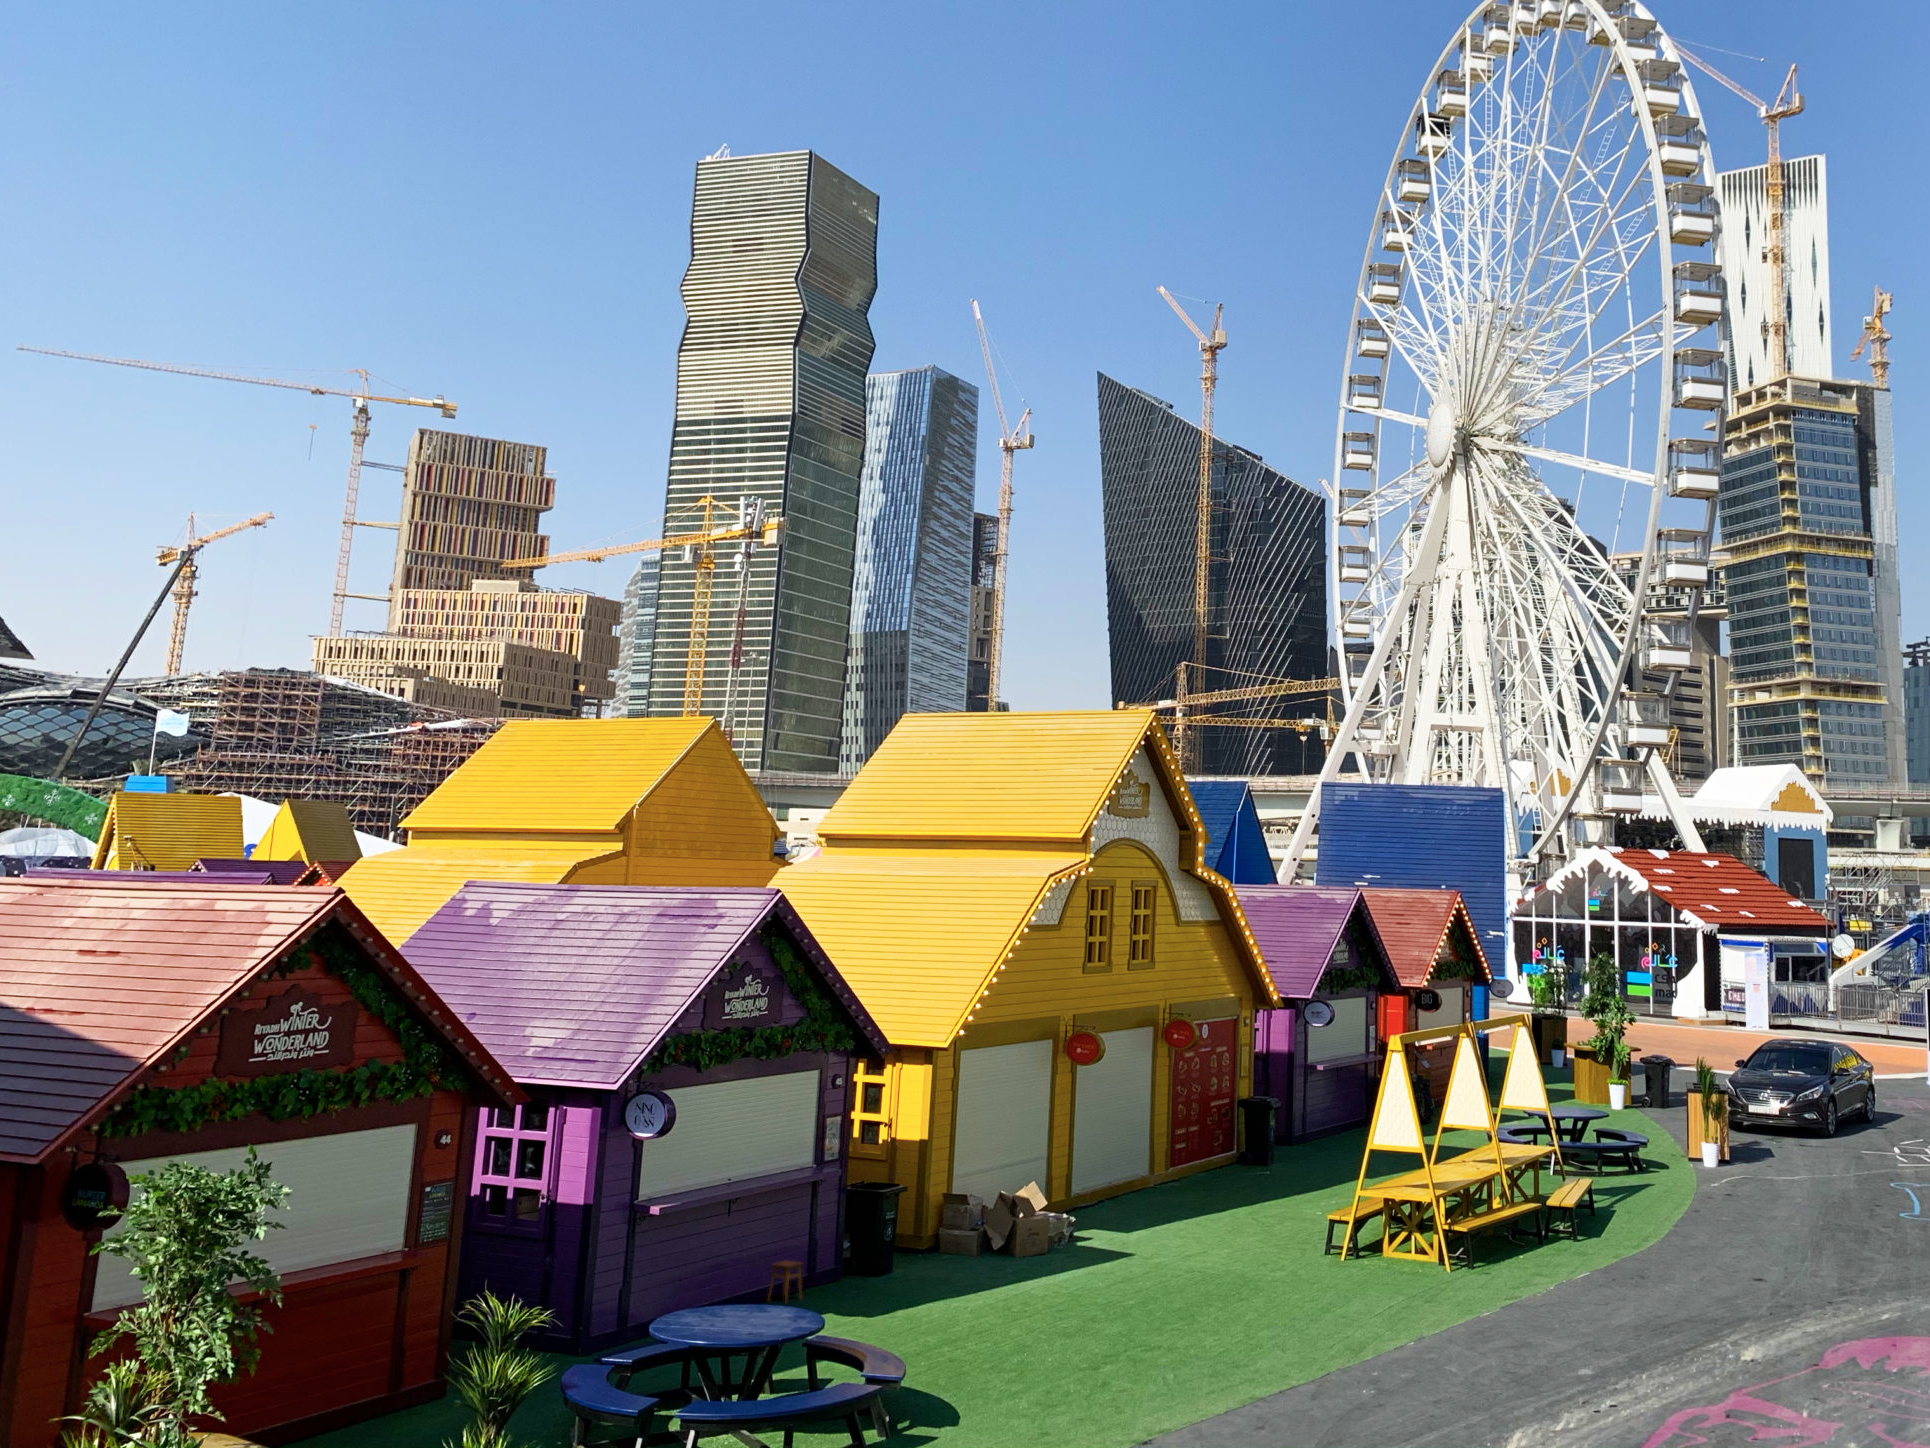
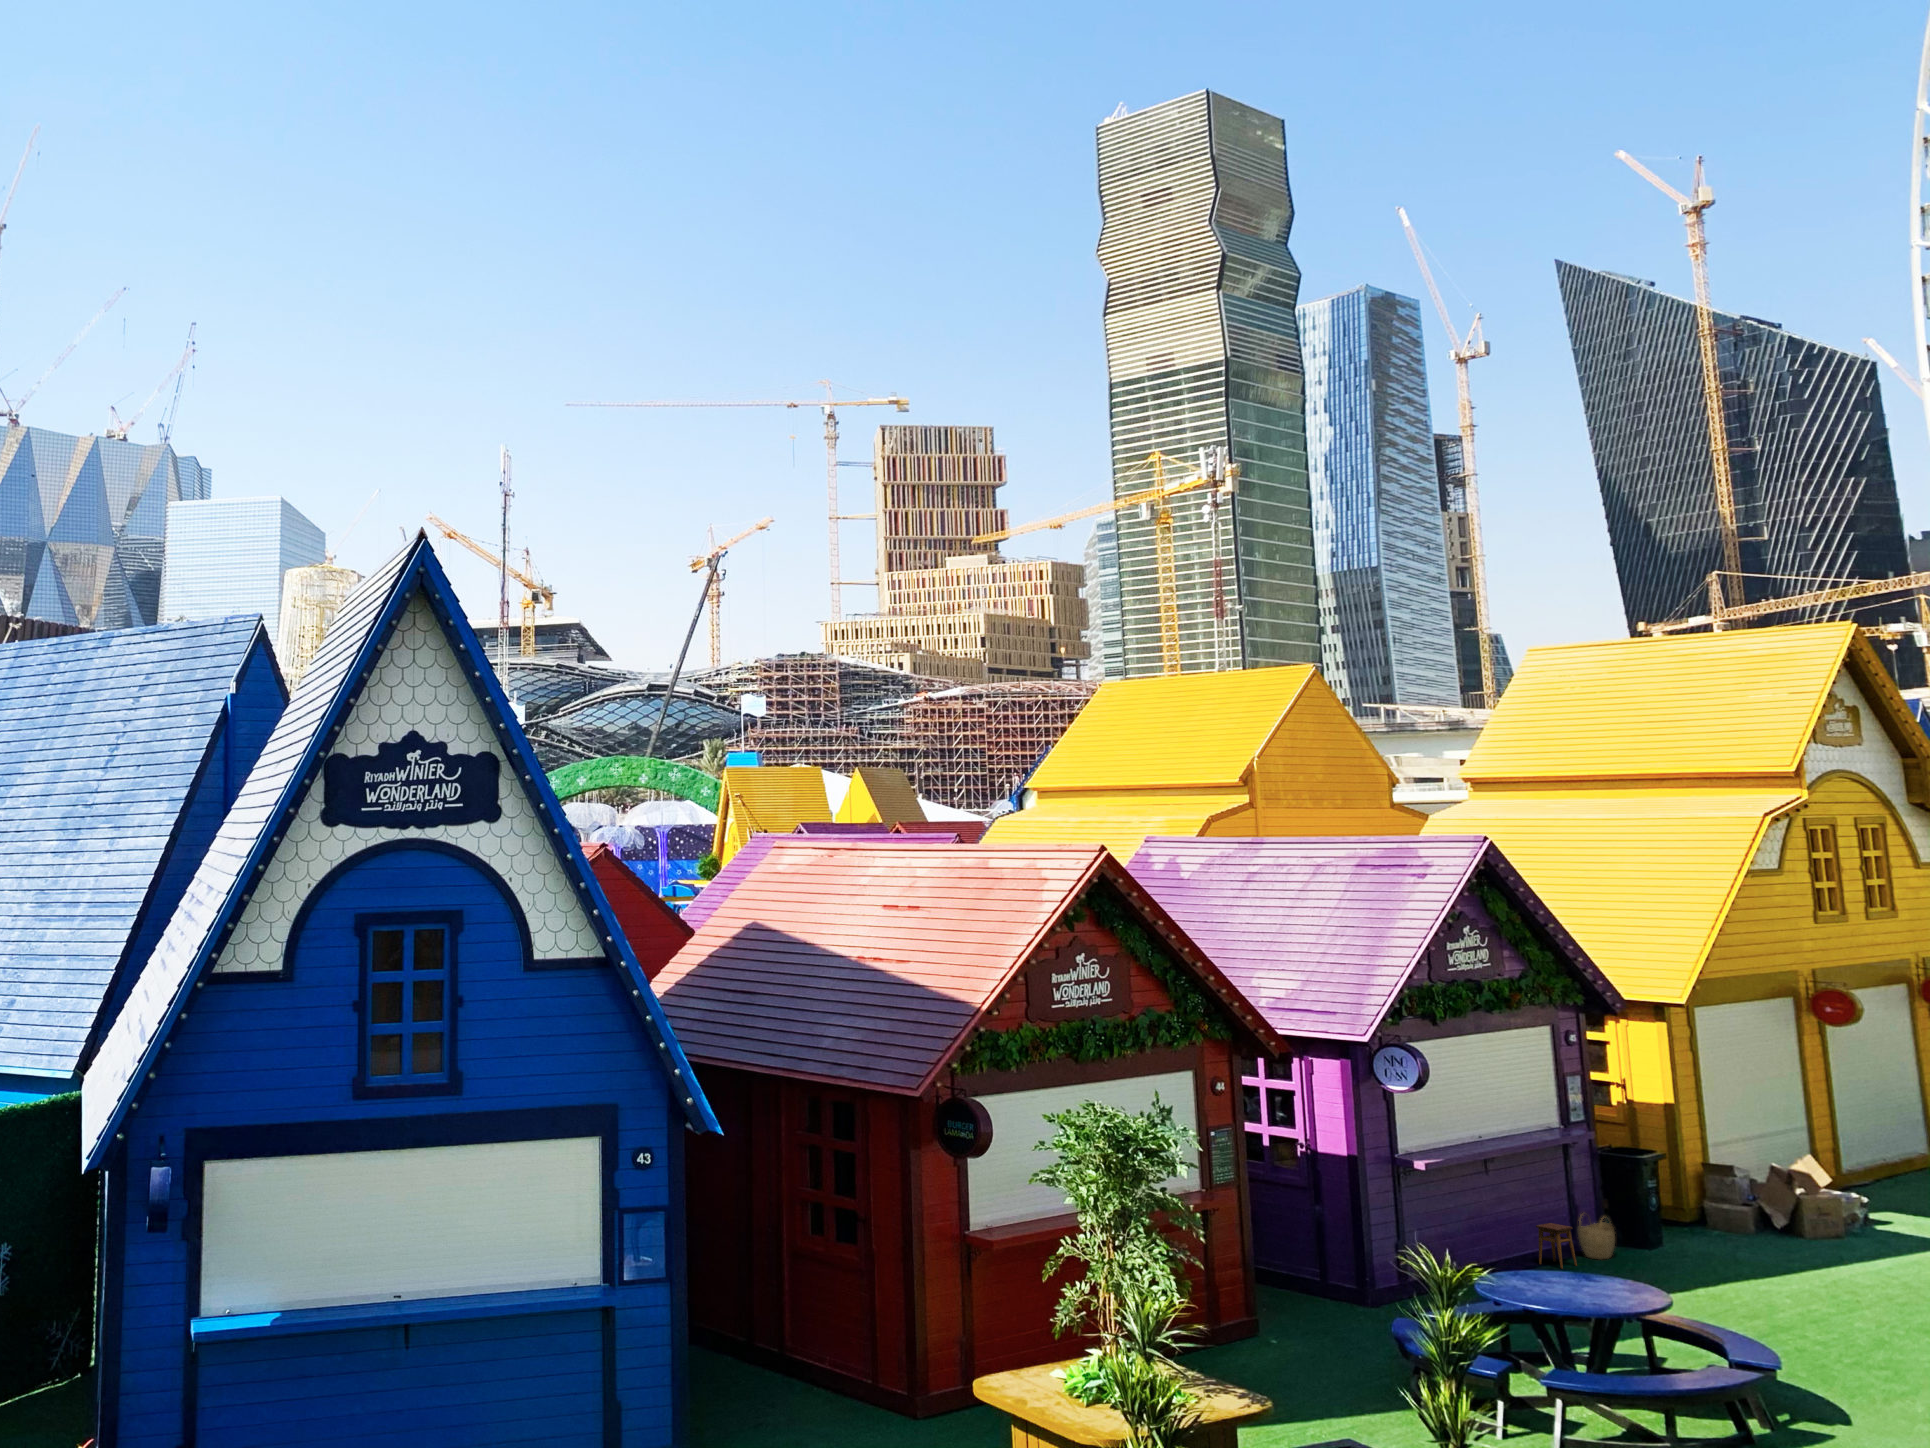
woven basket: none [811,1248,844,1292] -> present [1578,1217,1615,1259]

